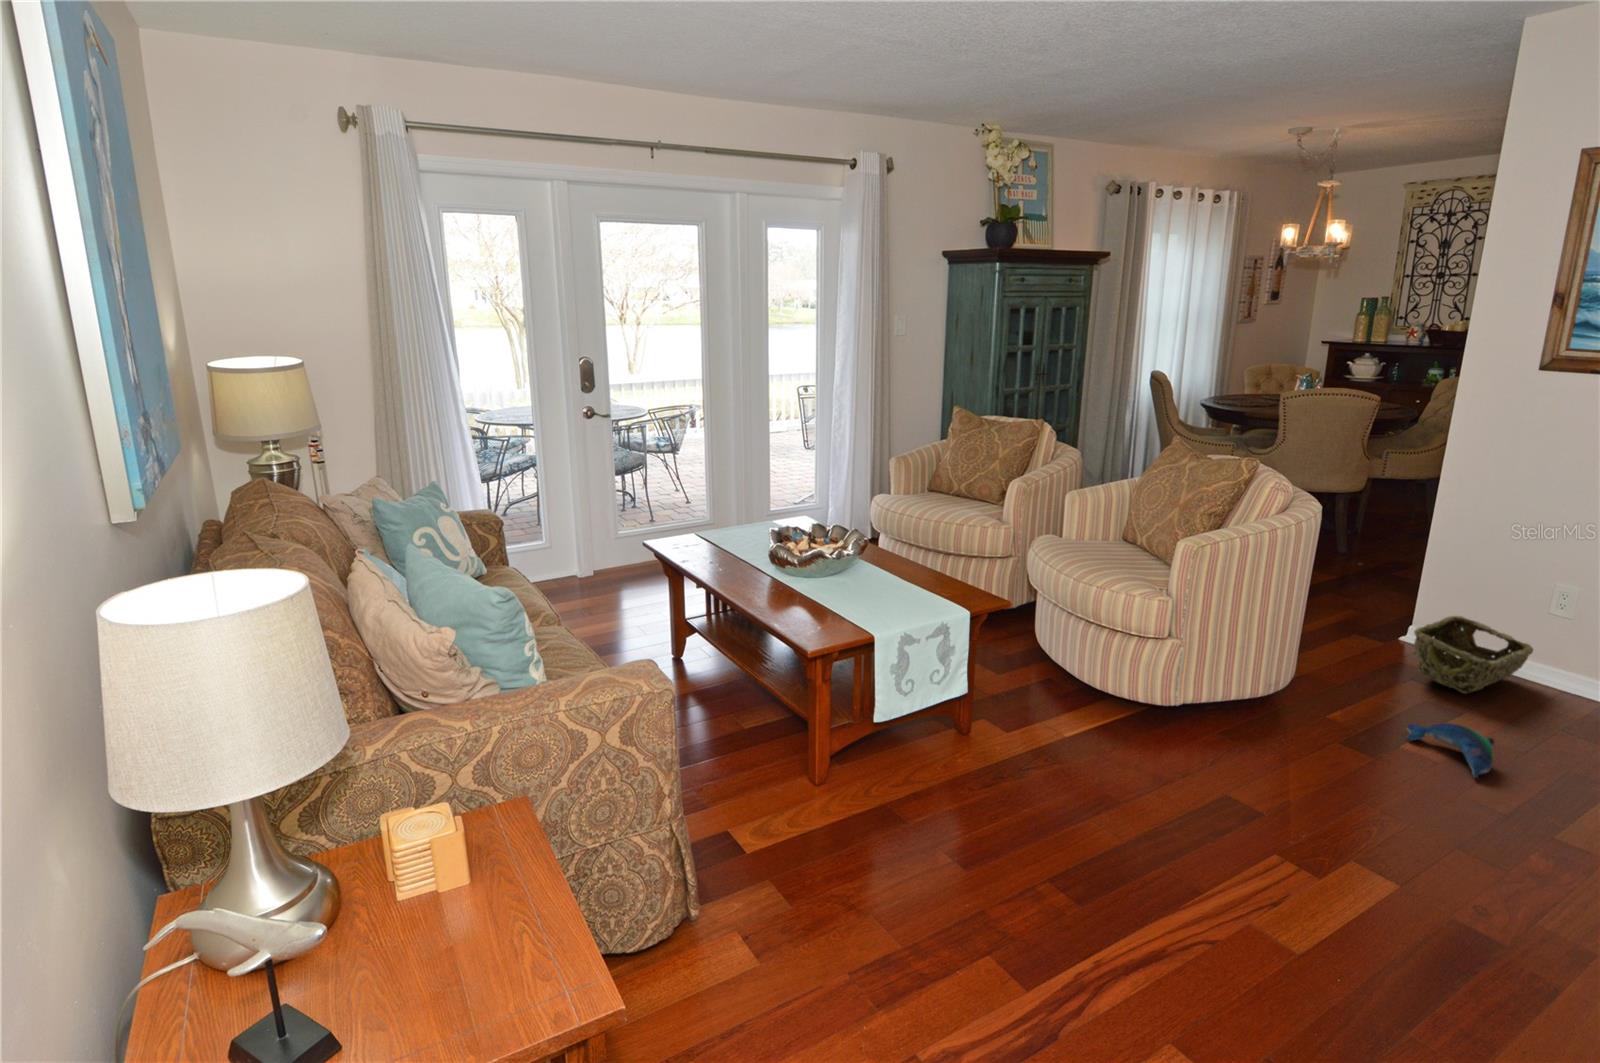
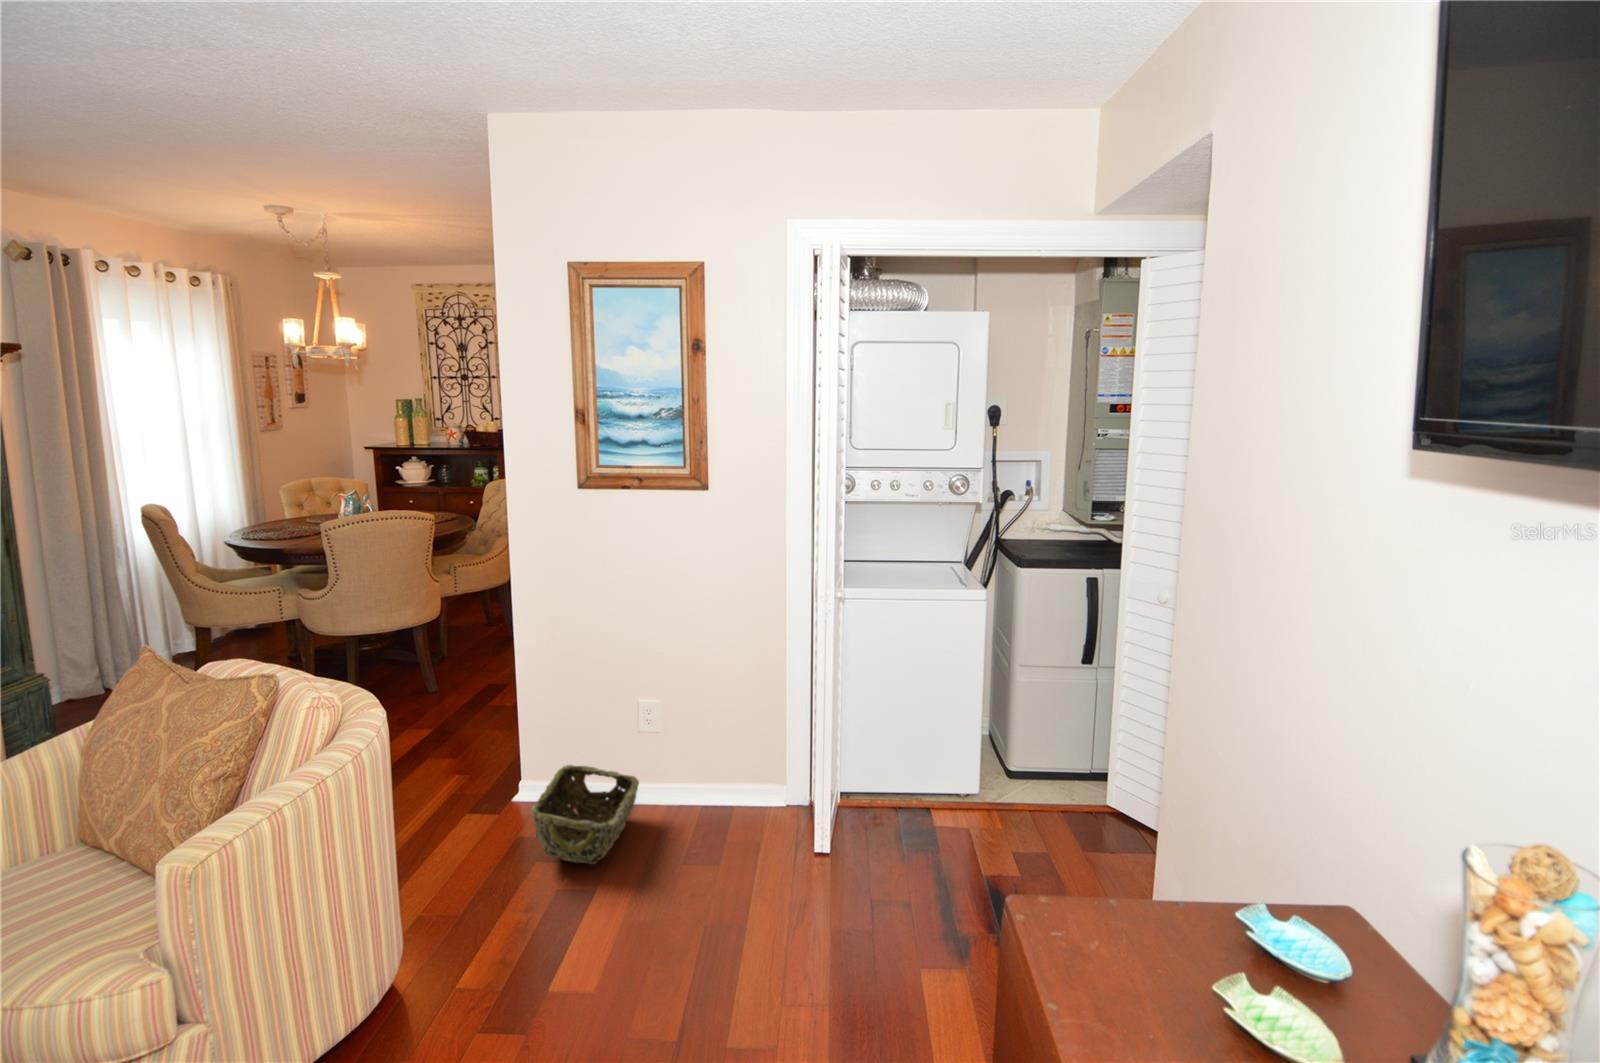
plush toy: present [1407,723,1494,778] -> none [554,935,649,1007]

